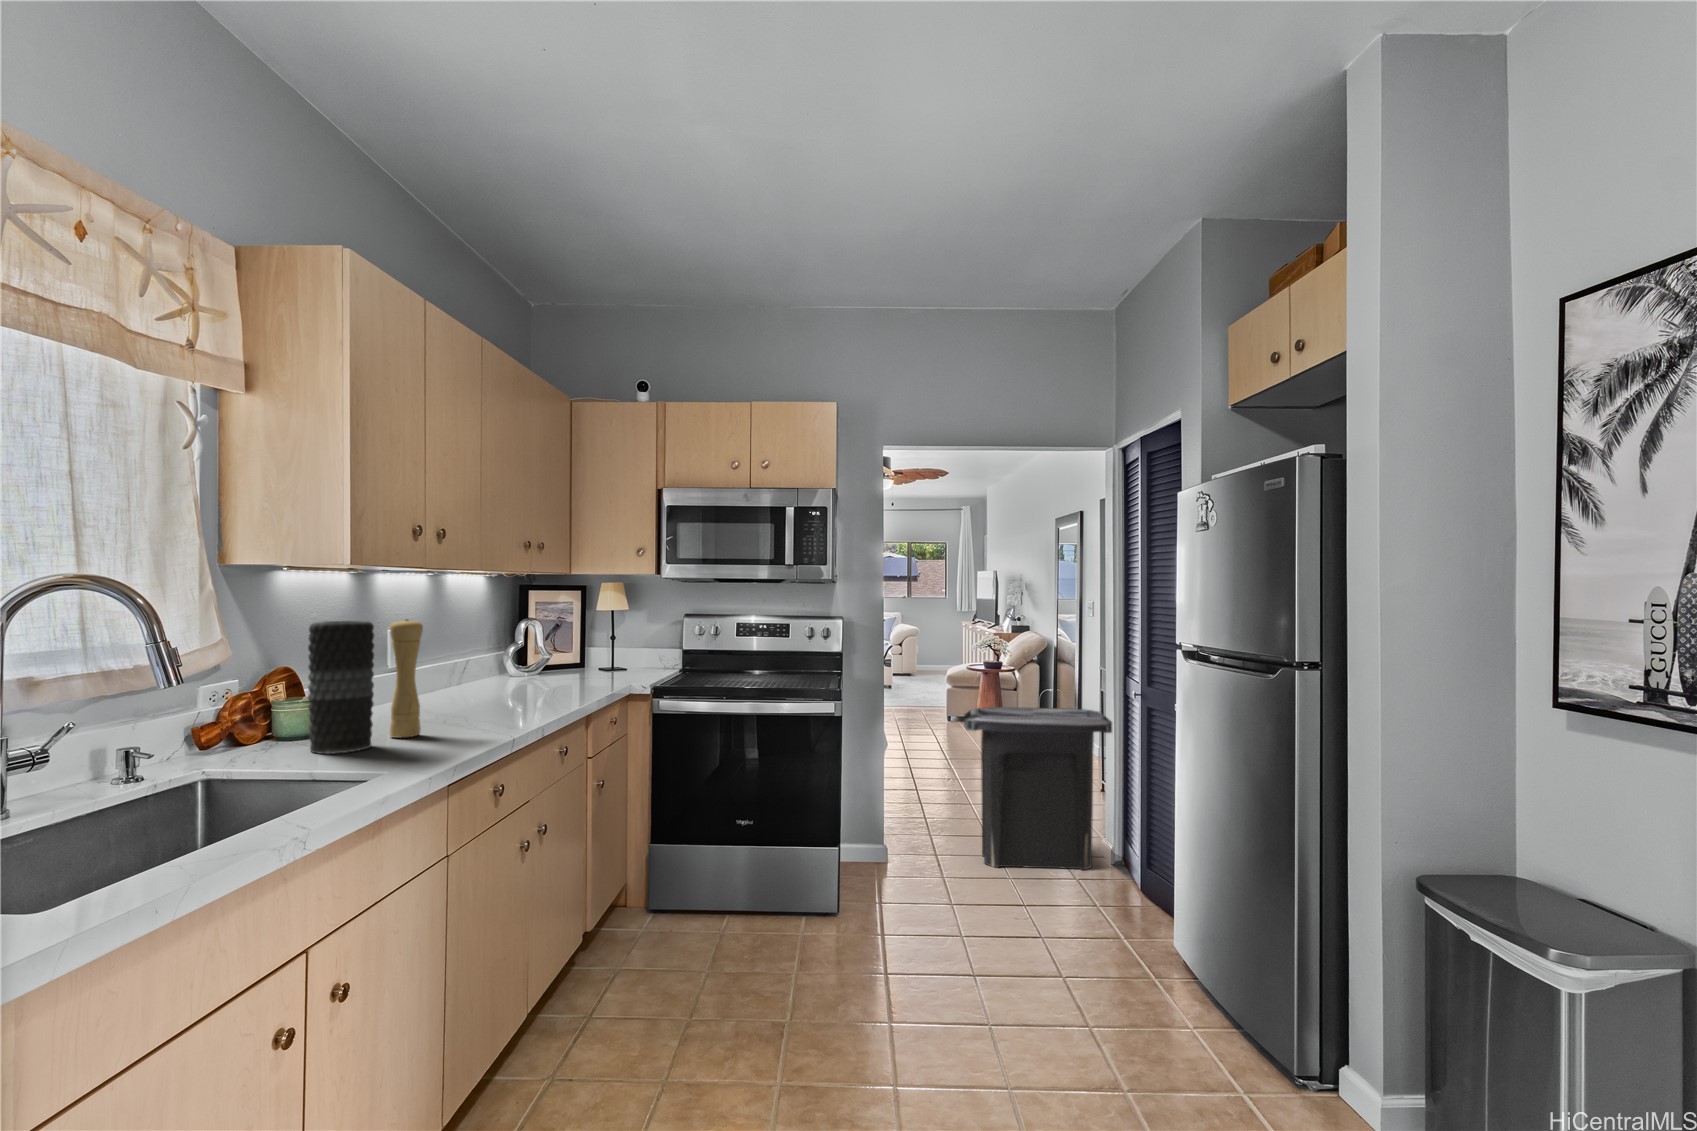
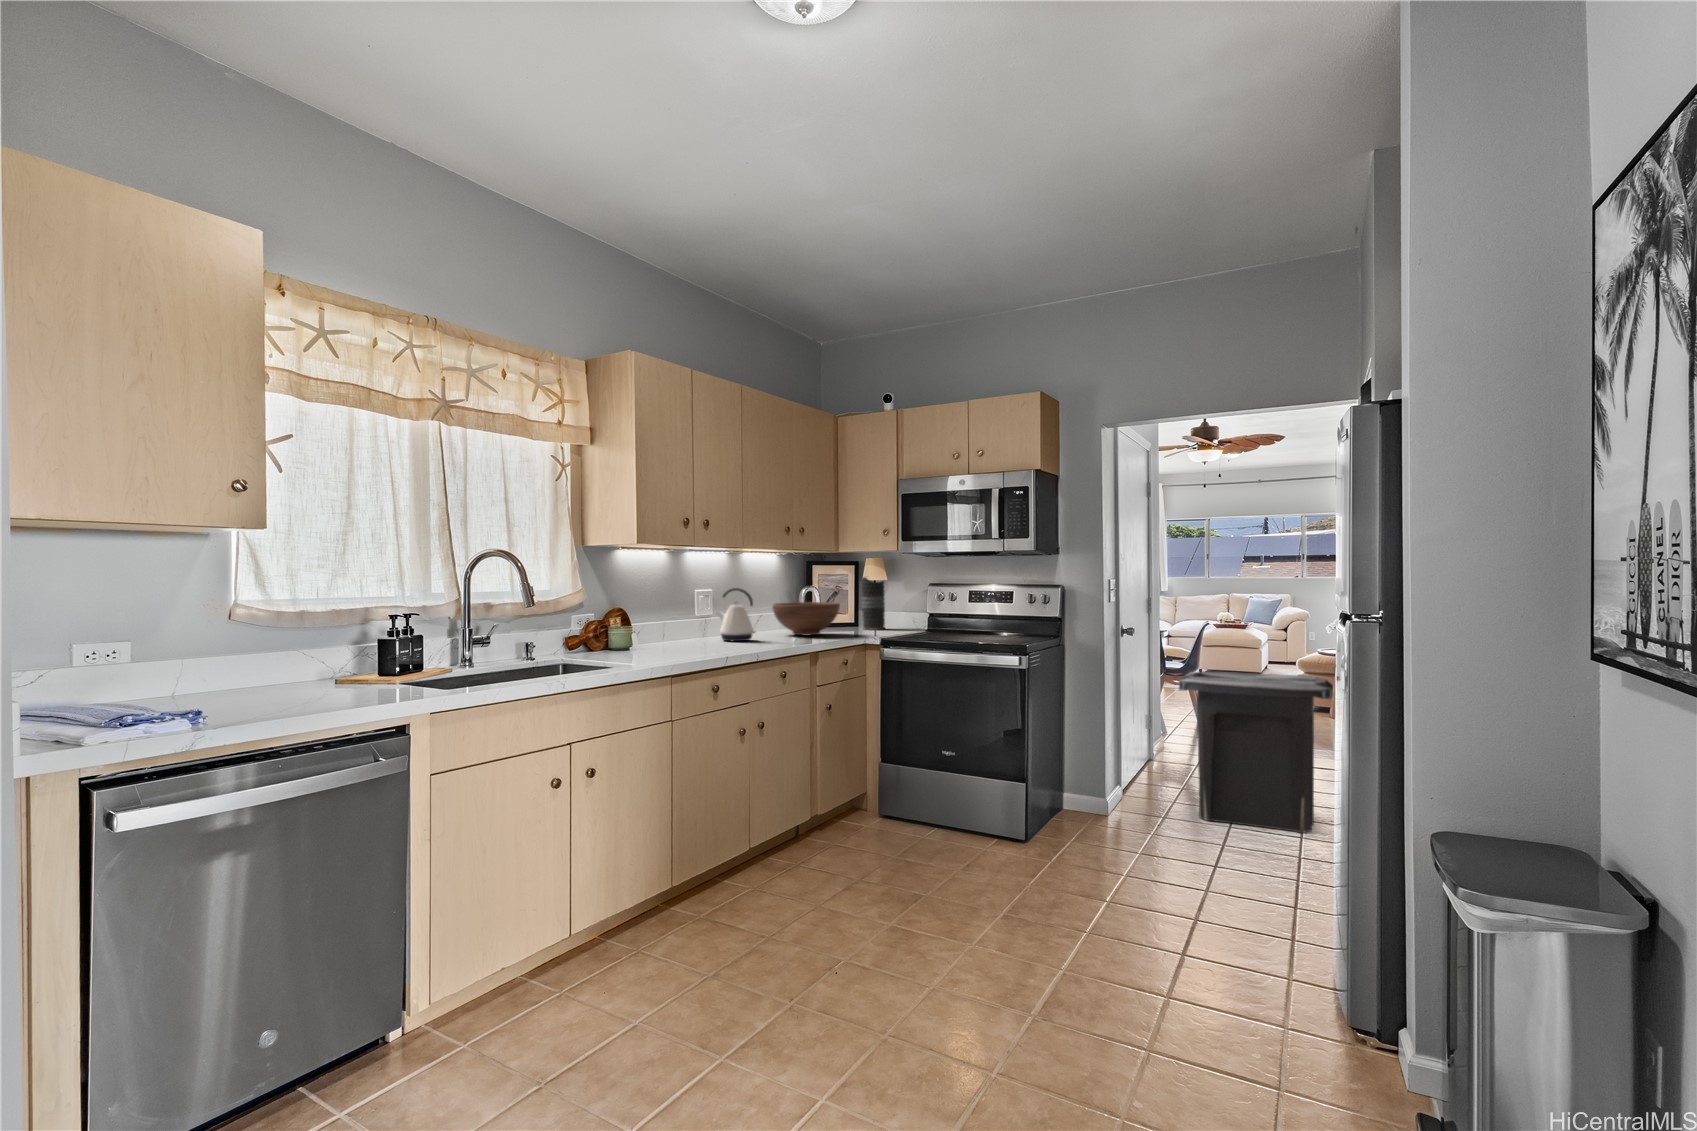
pepper mill: present [390,619,423,738] -> none [669,579,689,653]
vase: present [308,621,374,754] -> present [861,577,885,630]
kettle: none [424,626,489,704] -> present [717,588,755,641]
fruit bowl: none [494,640,590,687] -> present [772,602,840,635]

